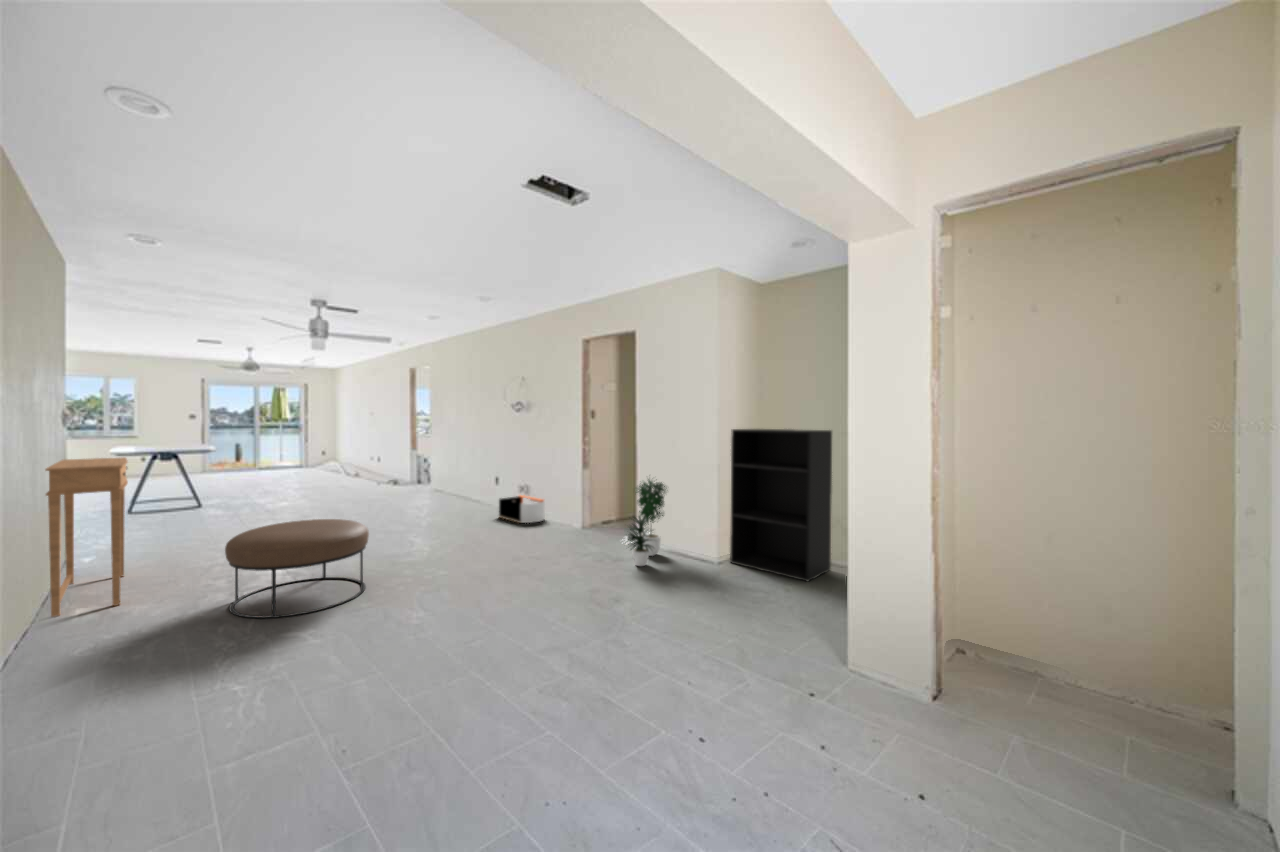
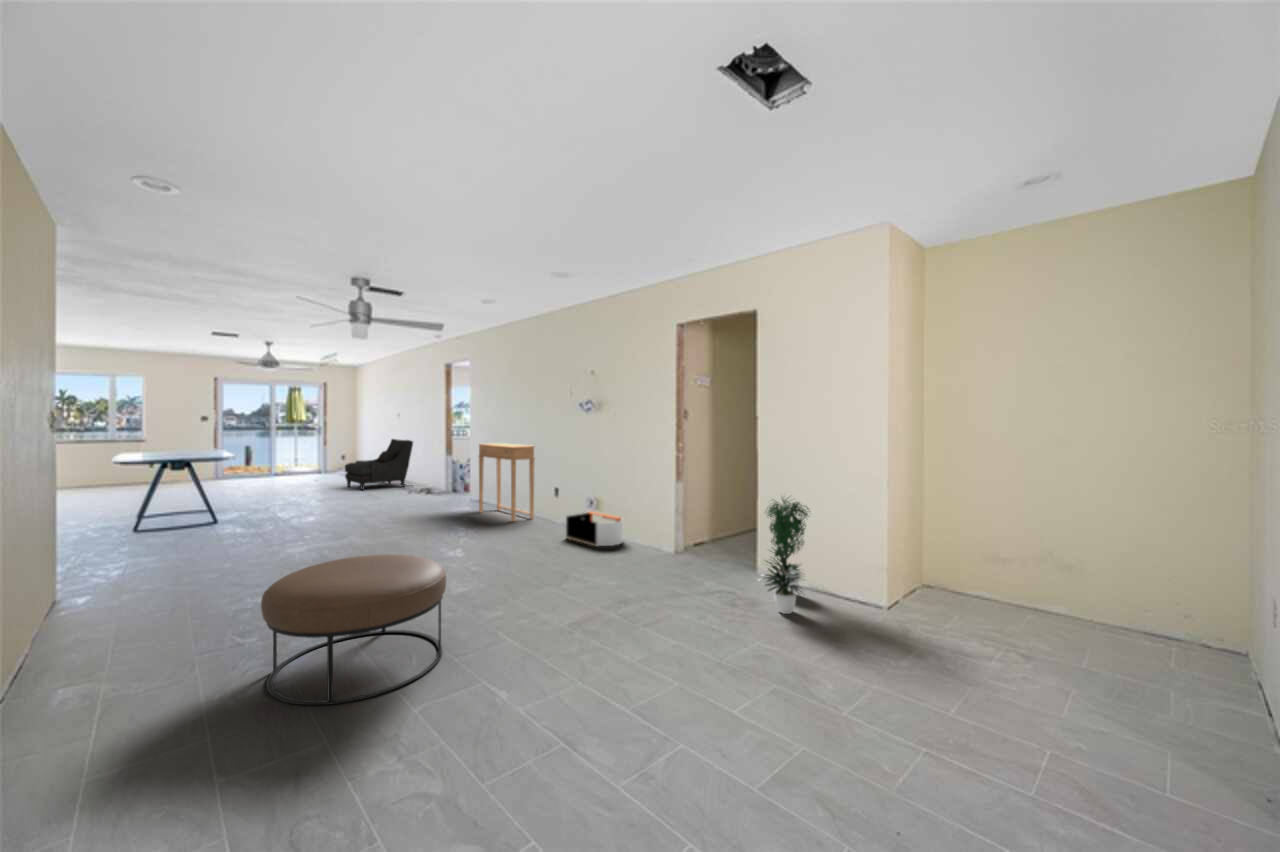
bookshelf: present [730,429,832,581] -> none [900,433,1048,642]
armchair: none [320,435,383,481] -> present [345,439,413,491]
side table: present [46,457,128,617] -> present [478,443,535,522]

